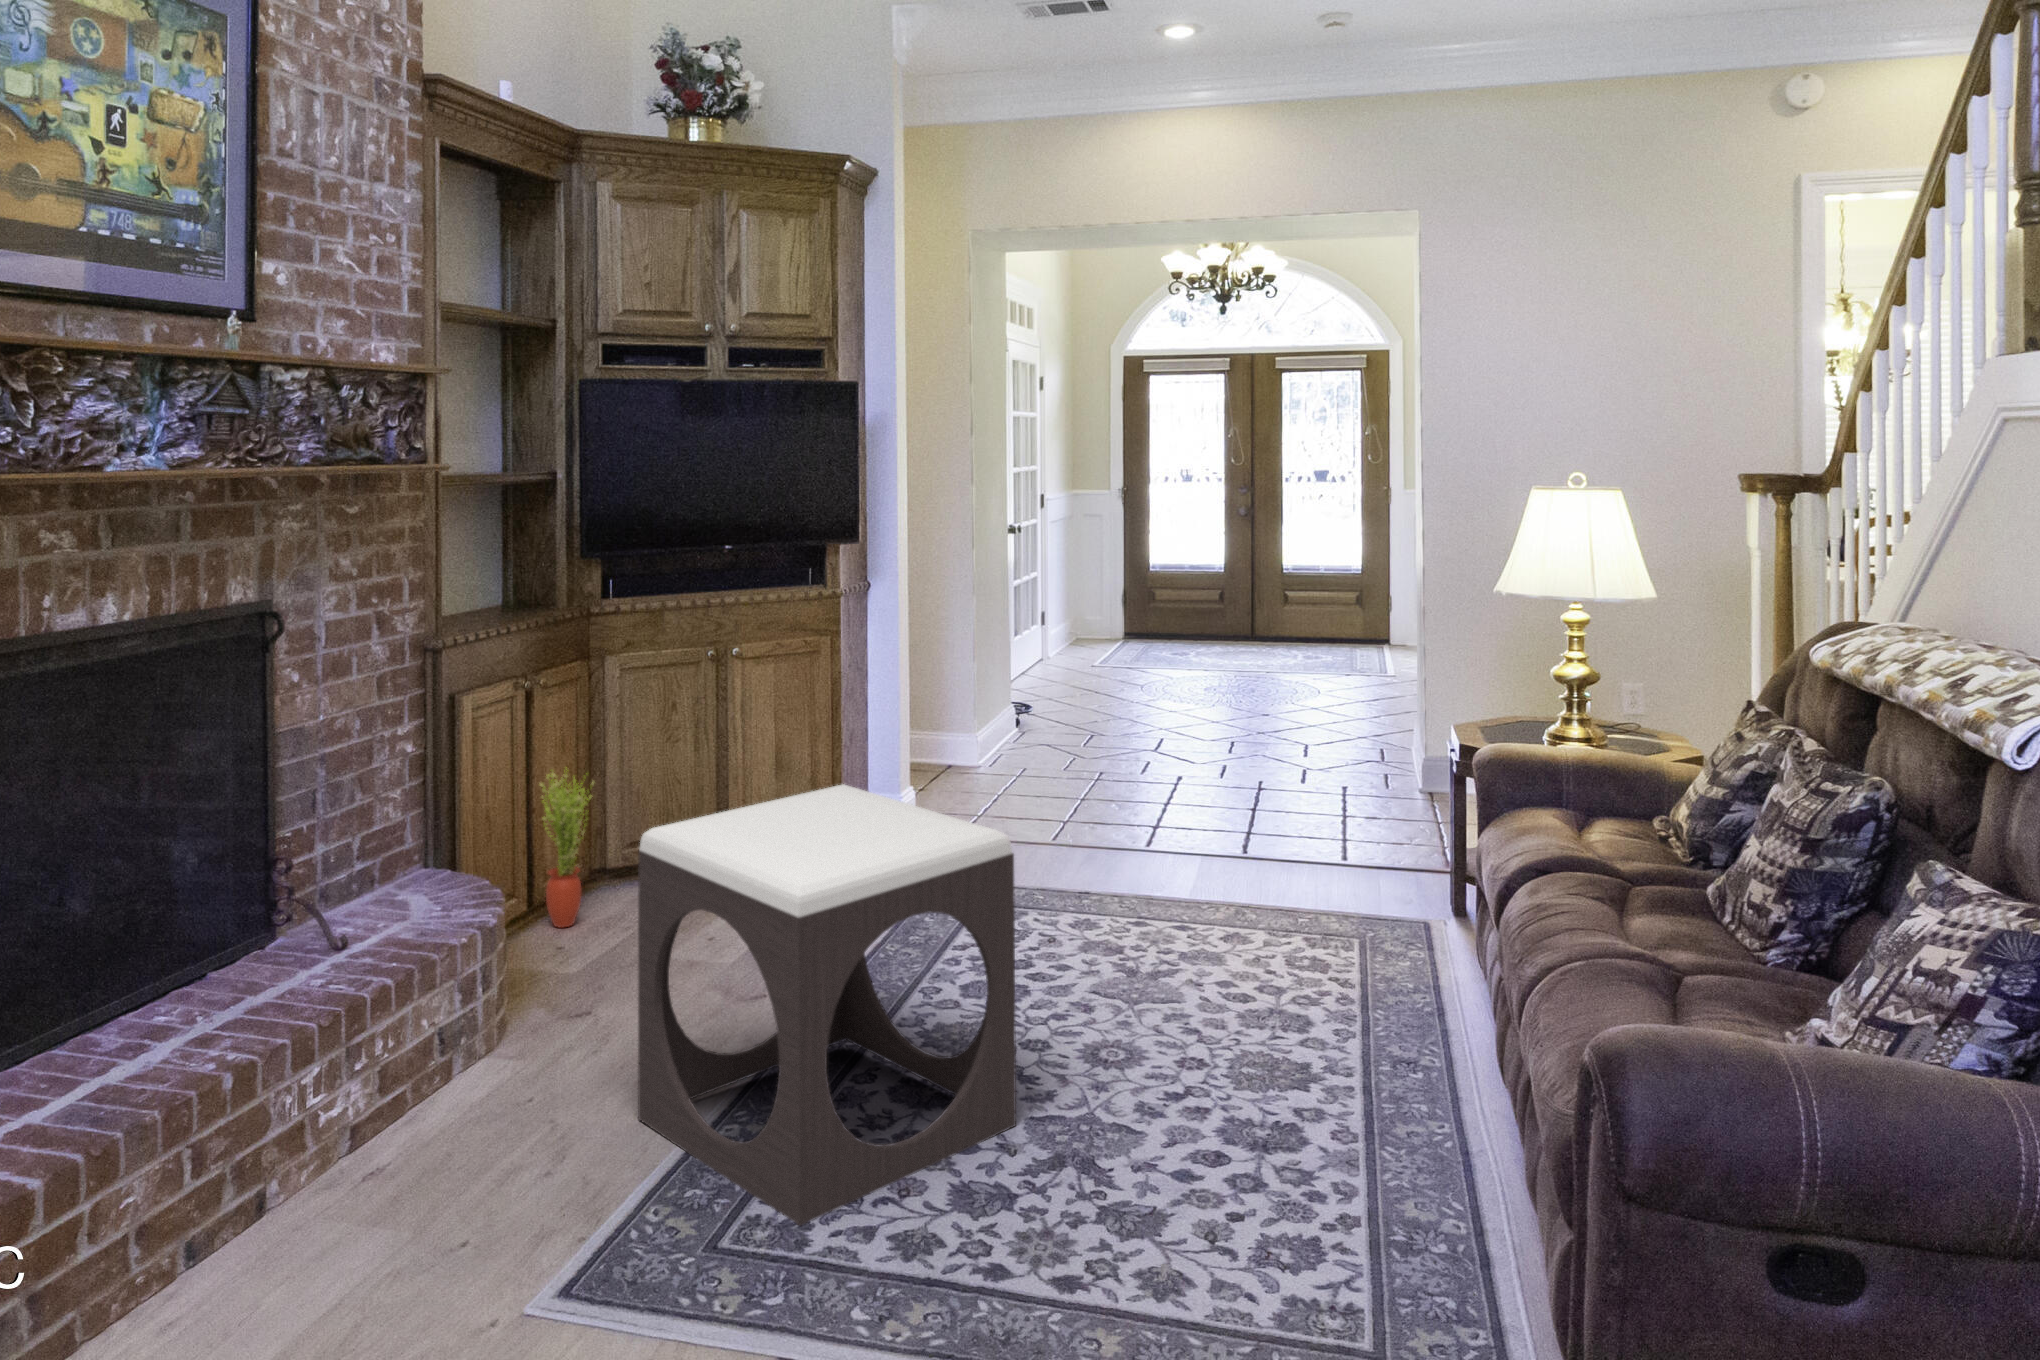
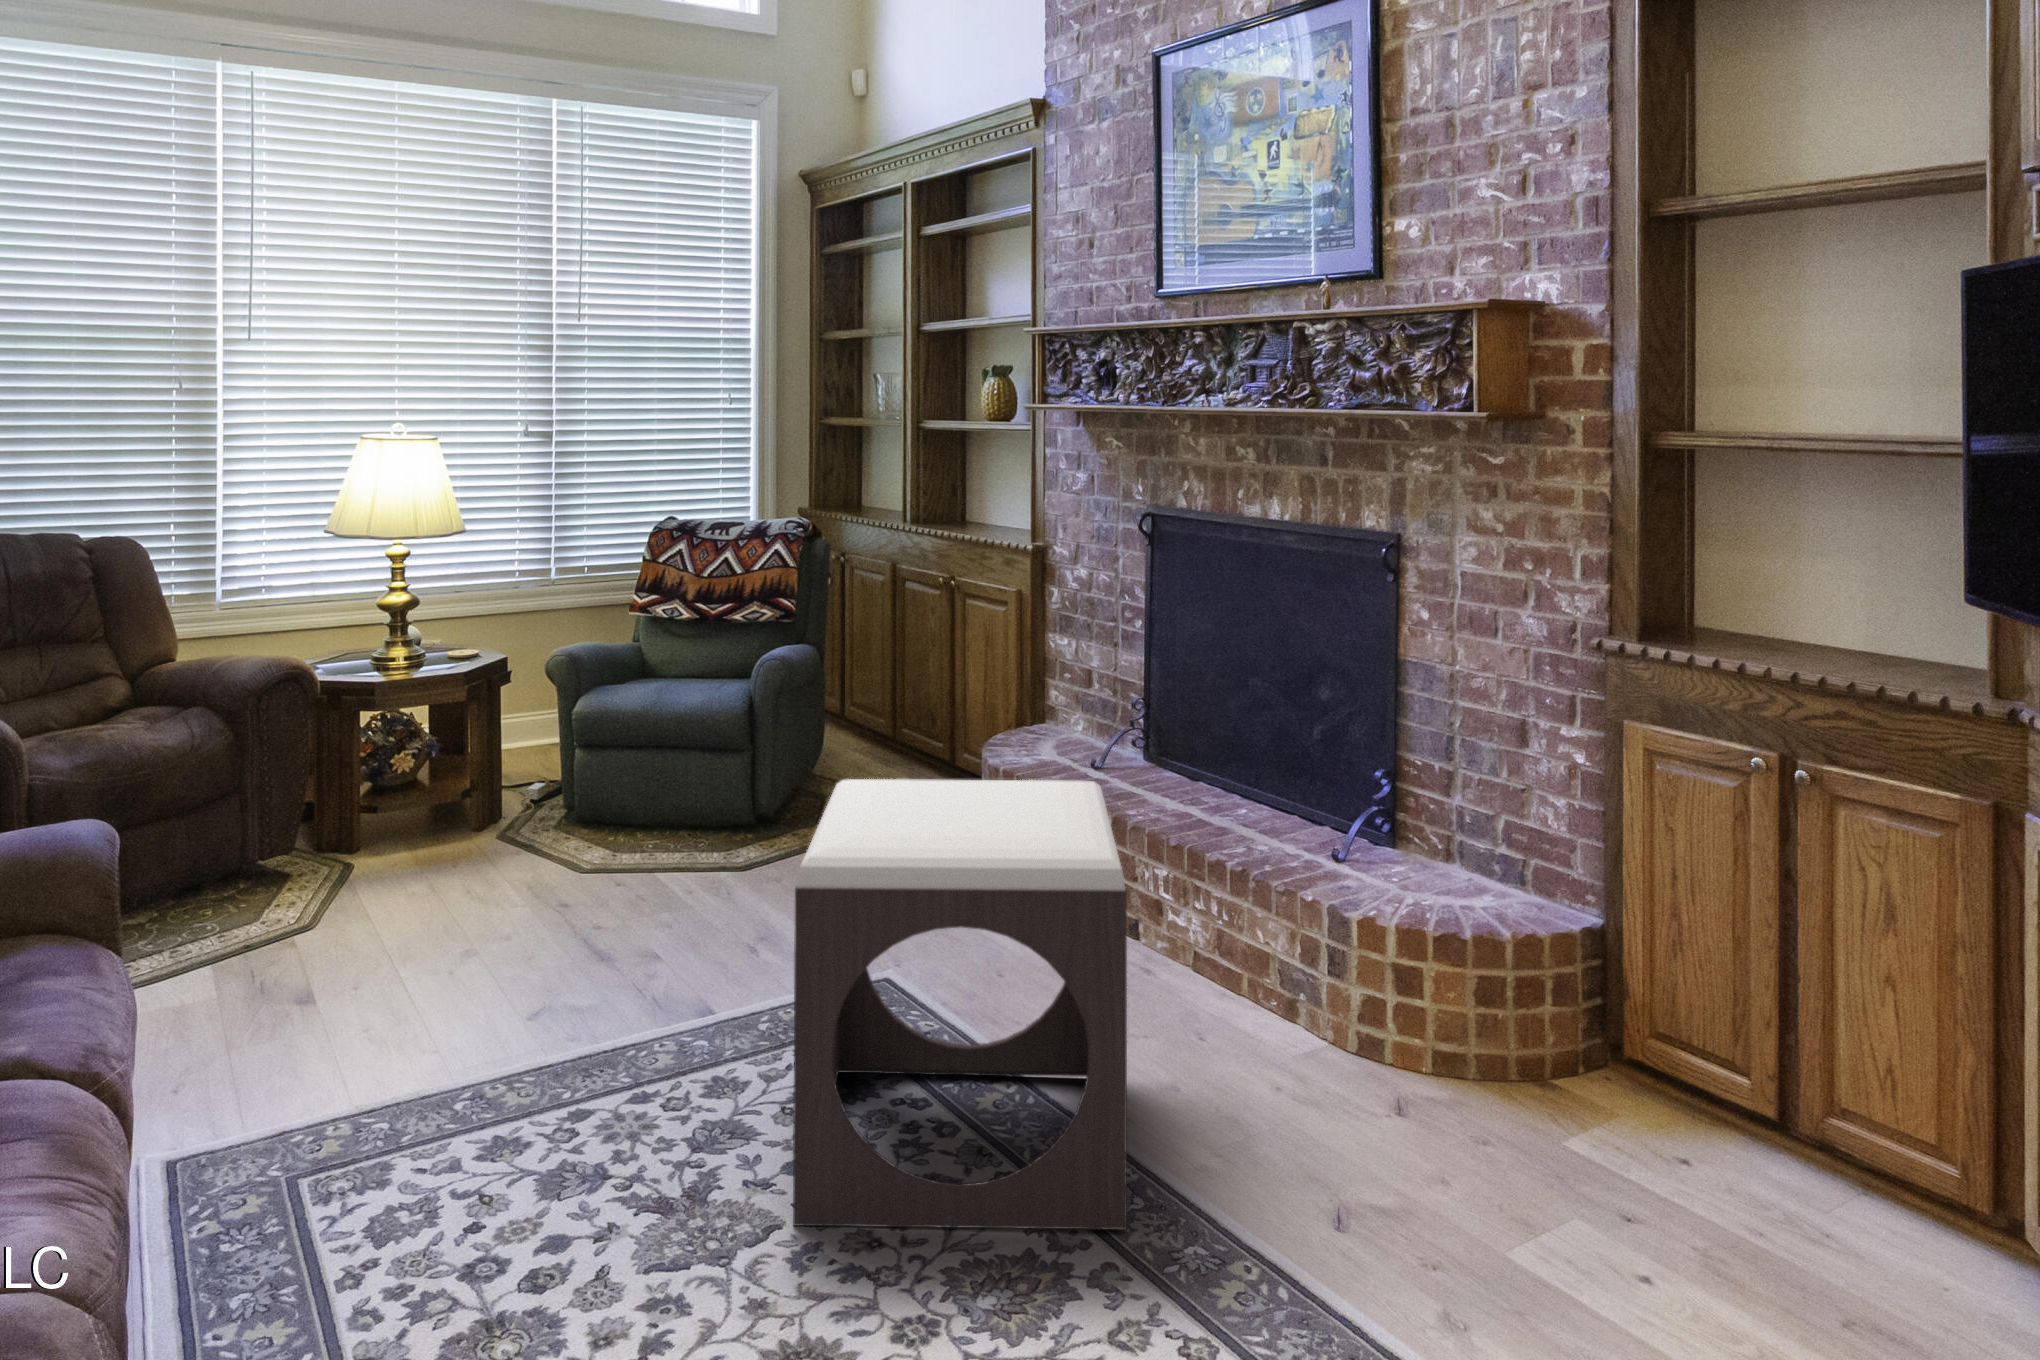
potted plant: present [540,773,594,927] -> none [1760,942,1891,1240]

